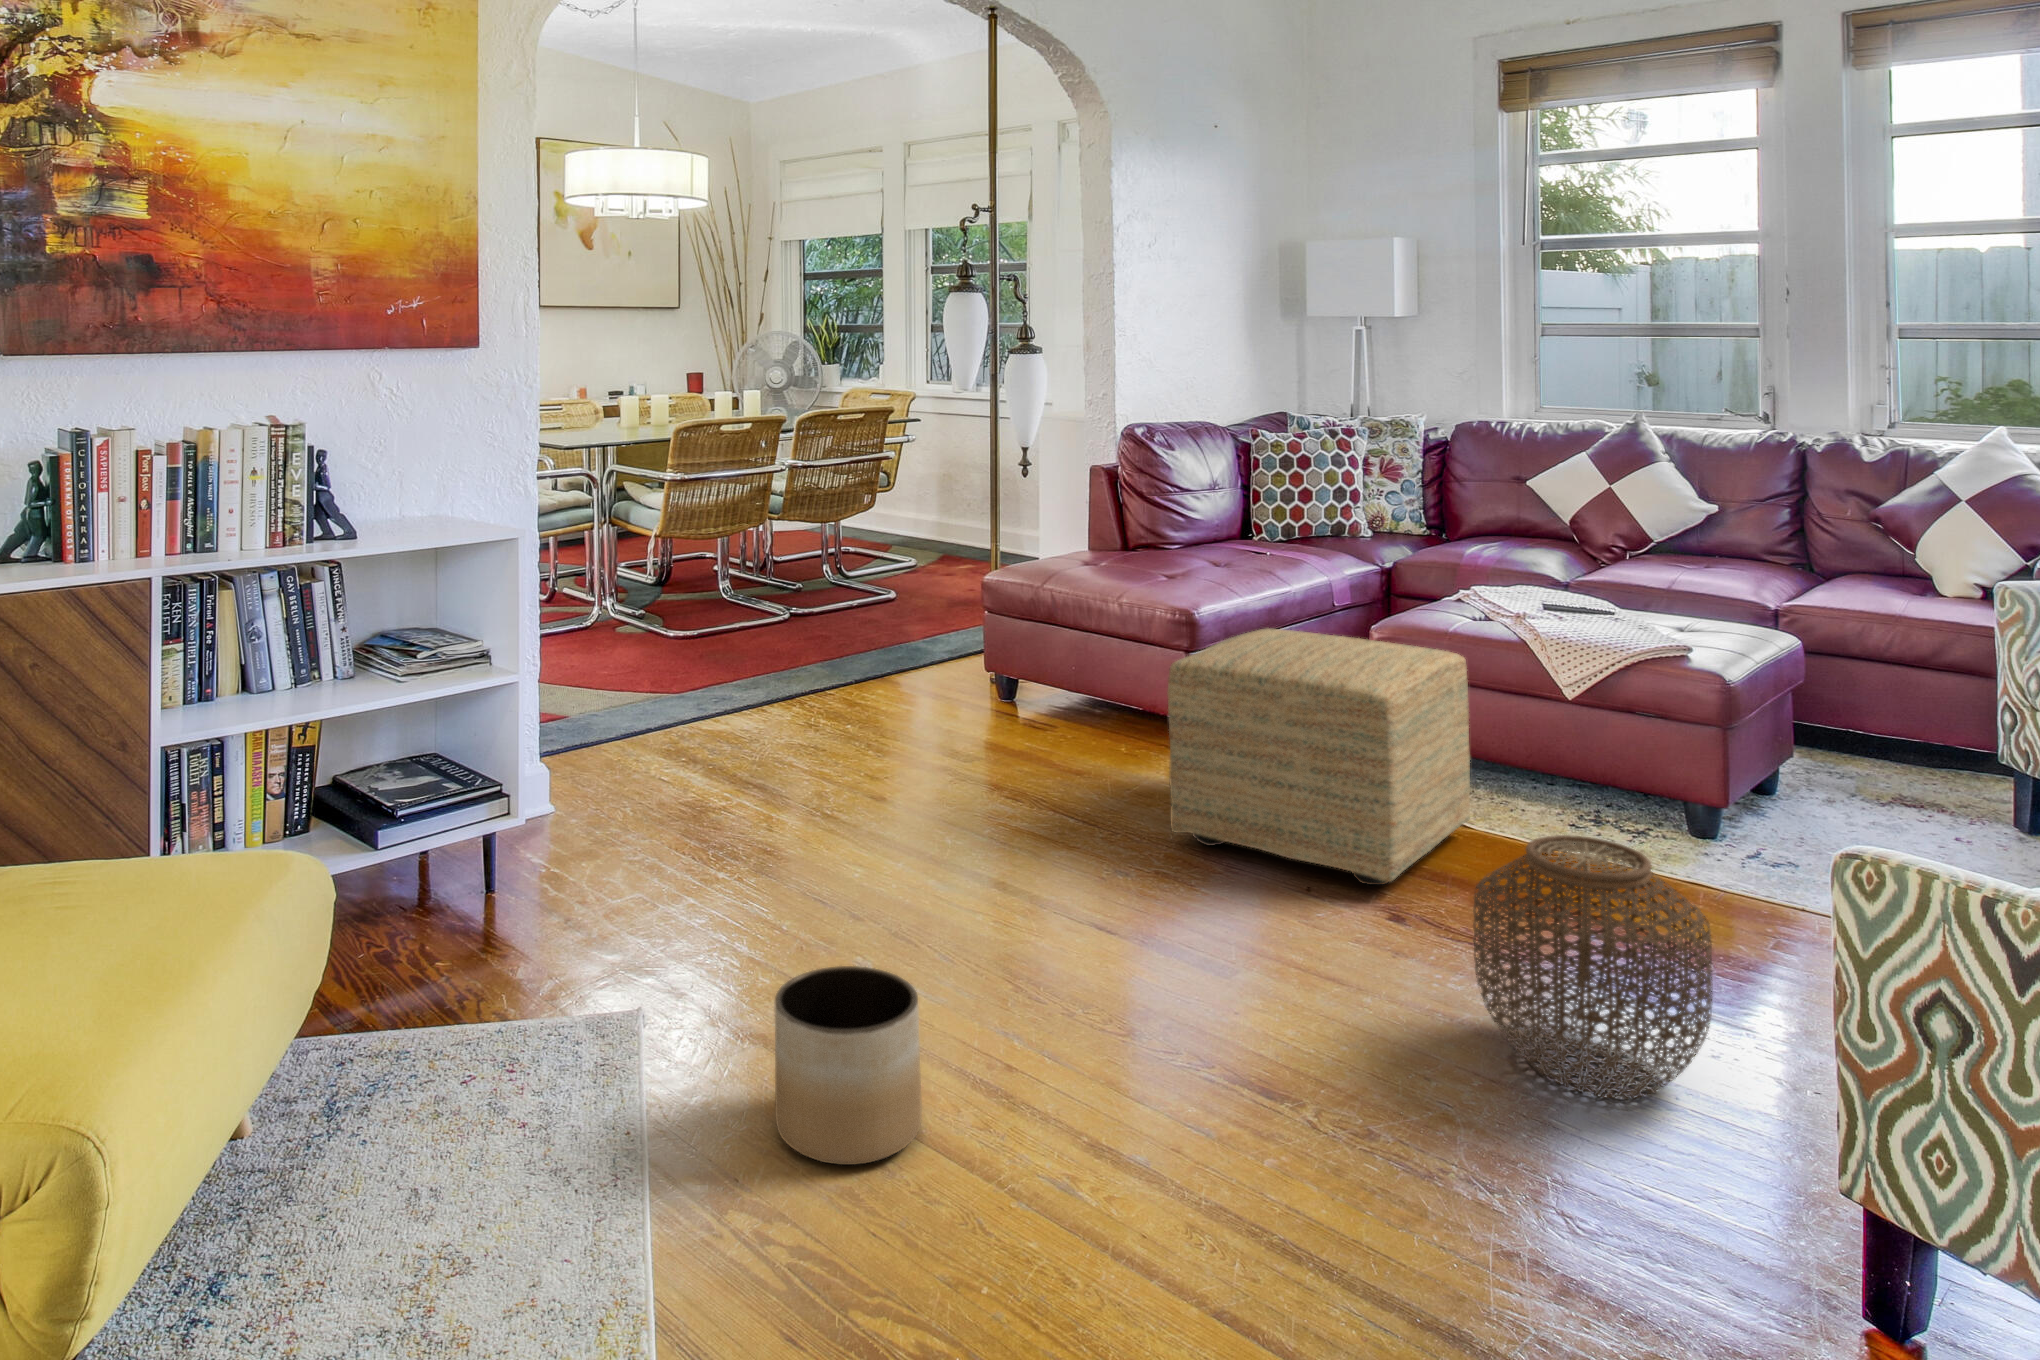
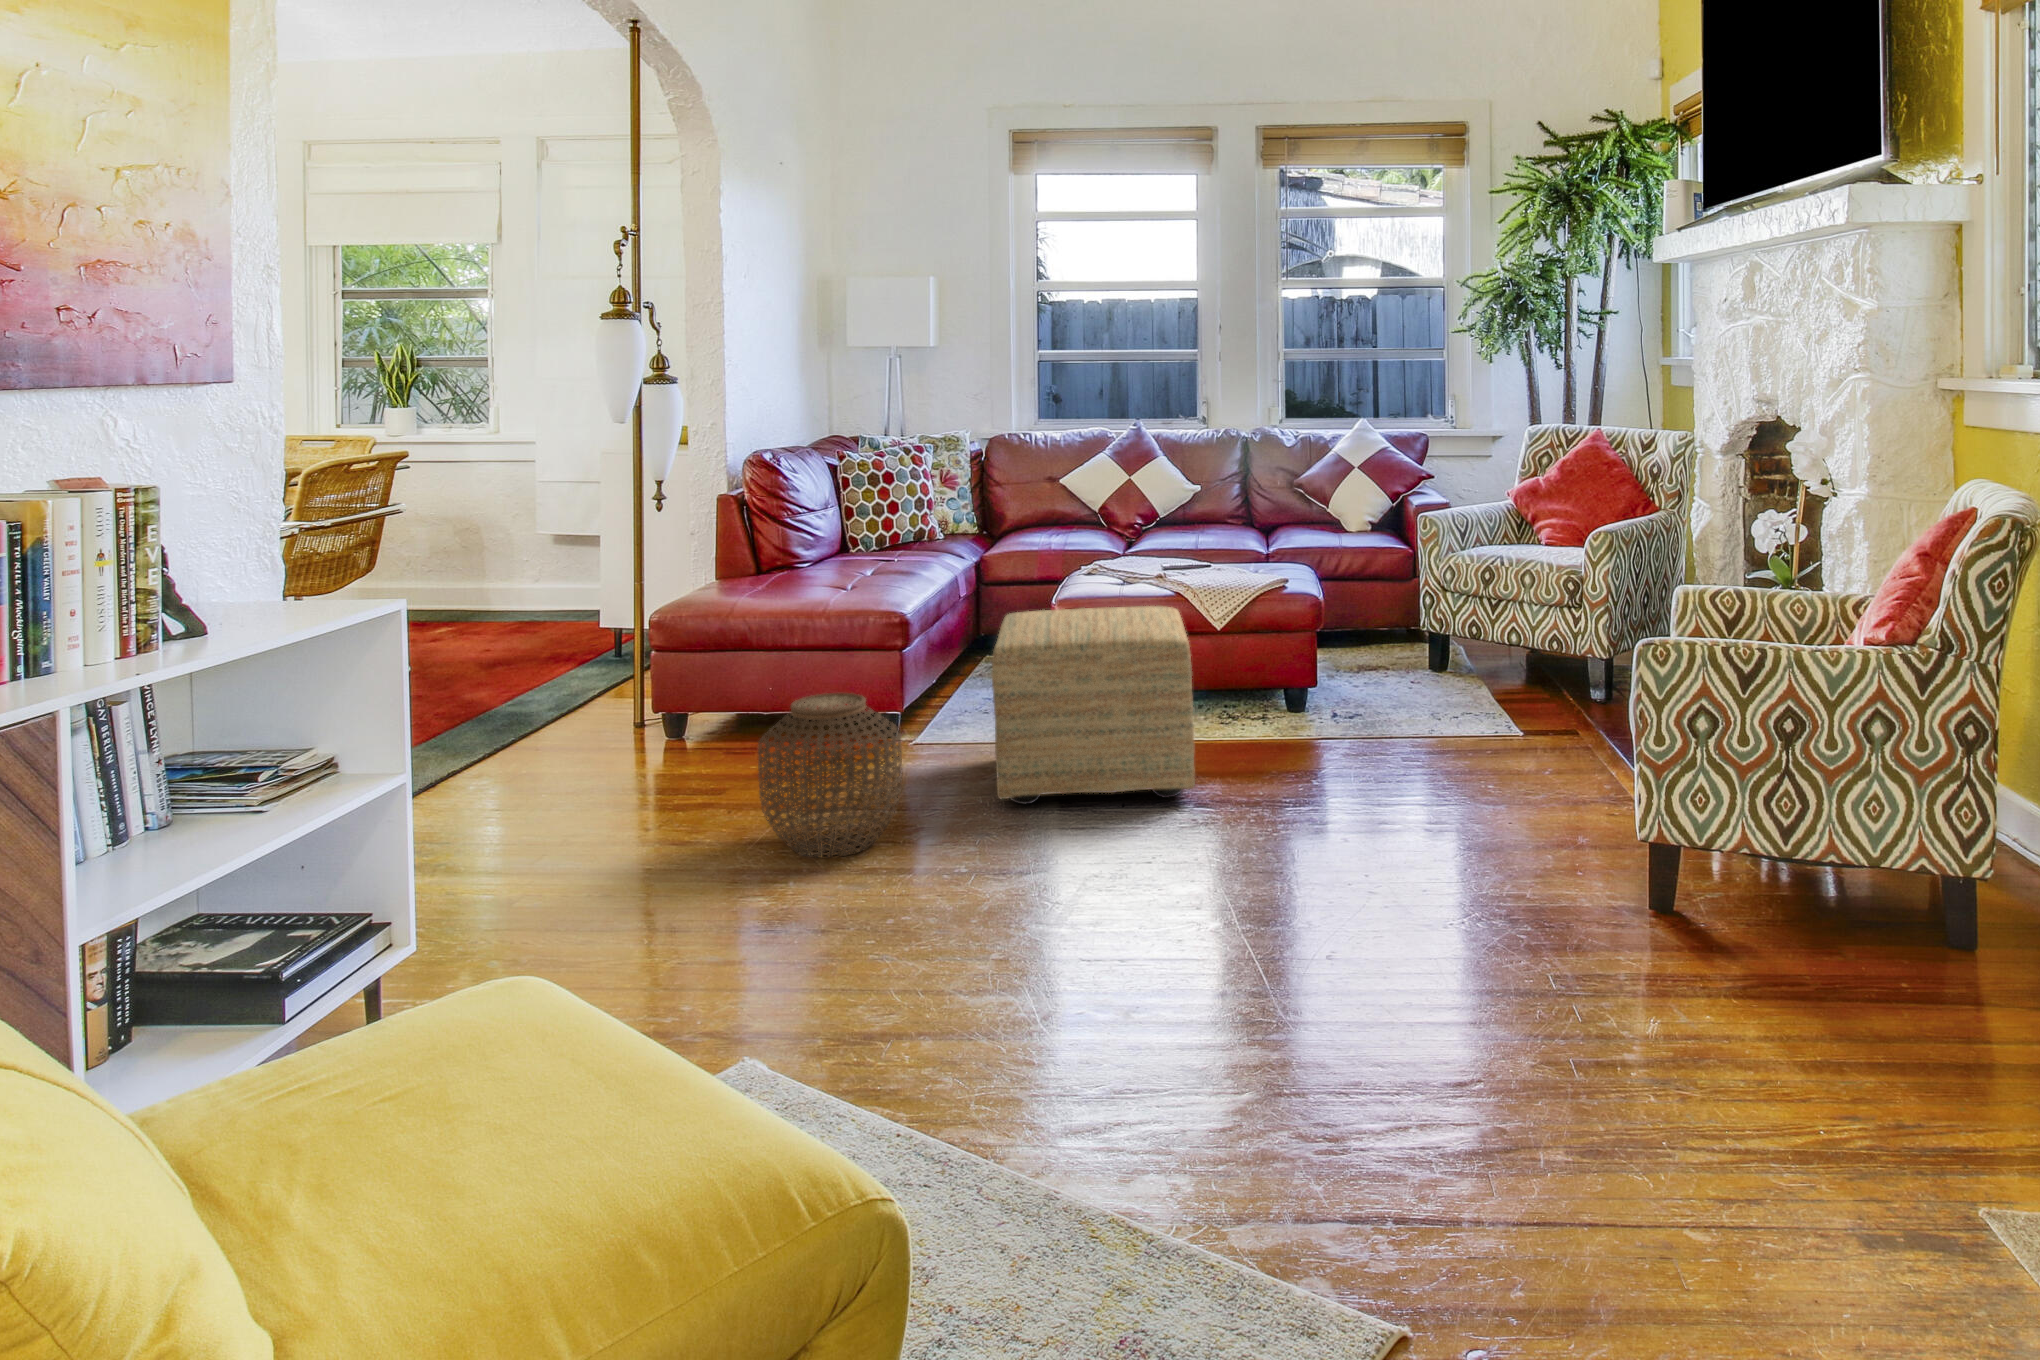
woven basket: present [1473,835,1713,1099] -> present [758,693,902,857]
planter: present [775,966,922,1165] -> none [1000,917,1133,1087]

